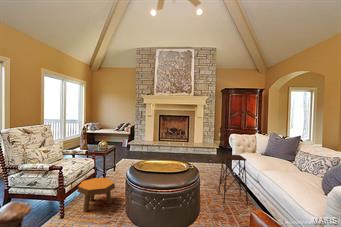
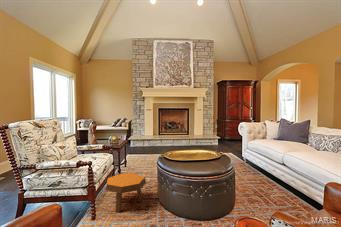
side table: present [218,154,248,205] -> none [247,140,283,191]

